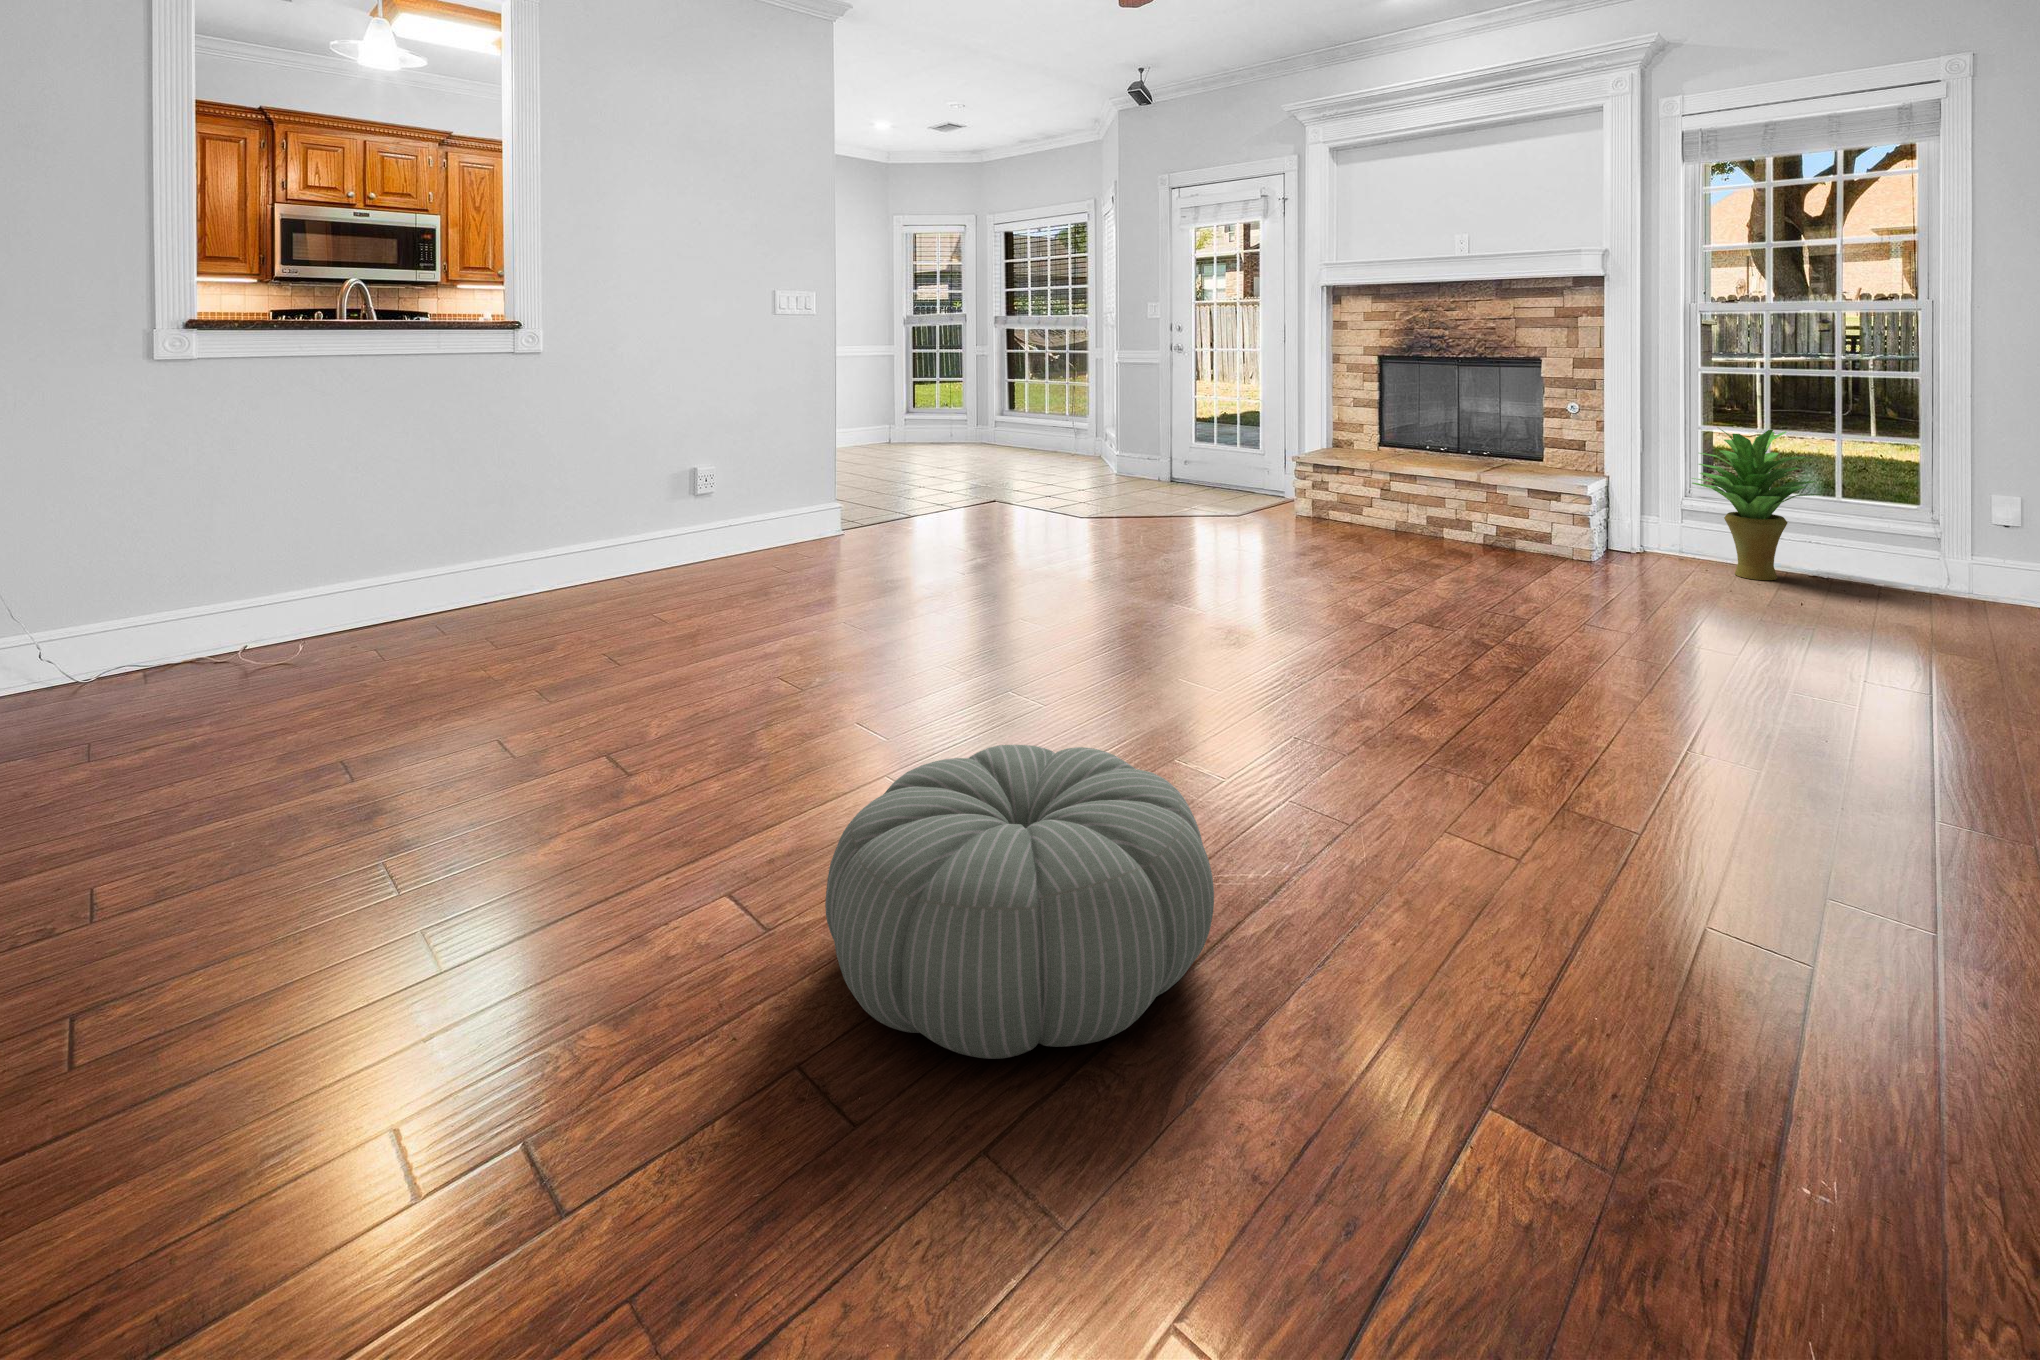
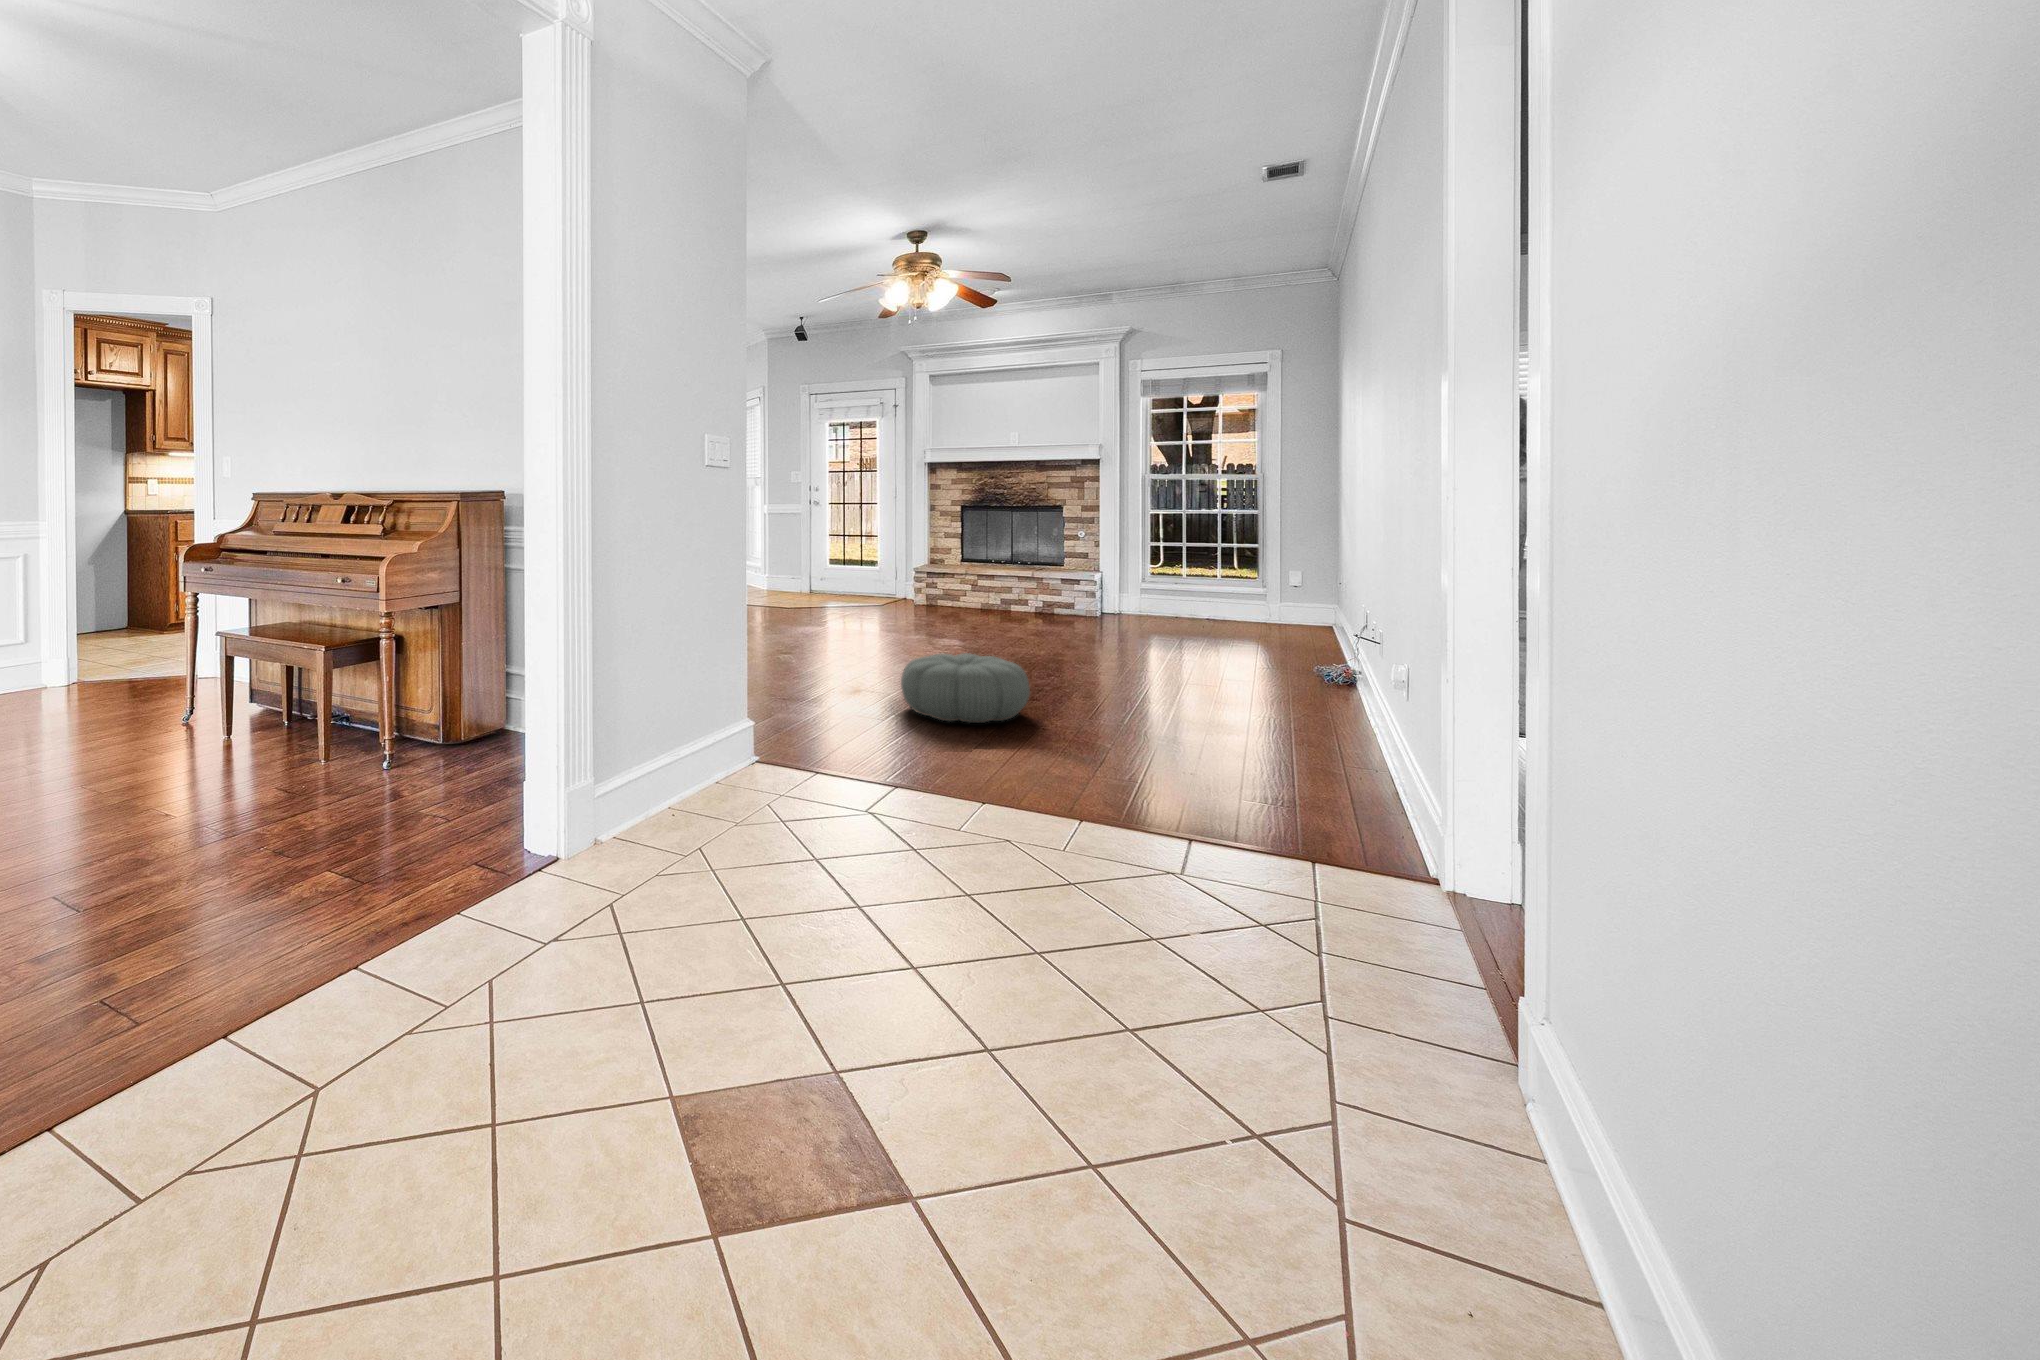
potted plant: present [1692,428,1820,580] -> none [1147,543,1213,622]

